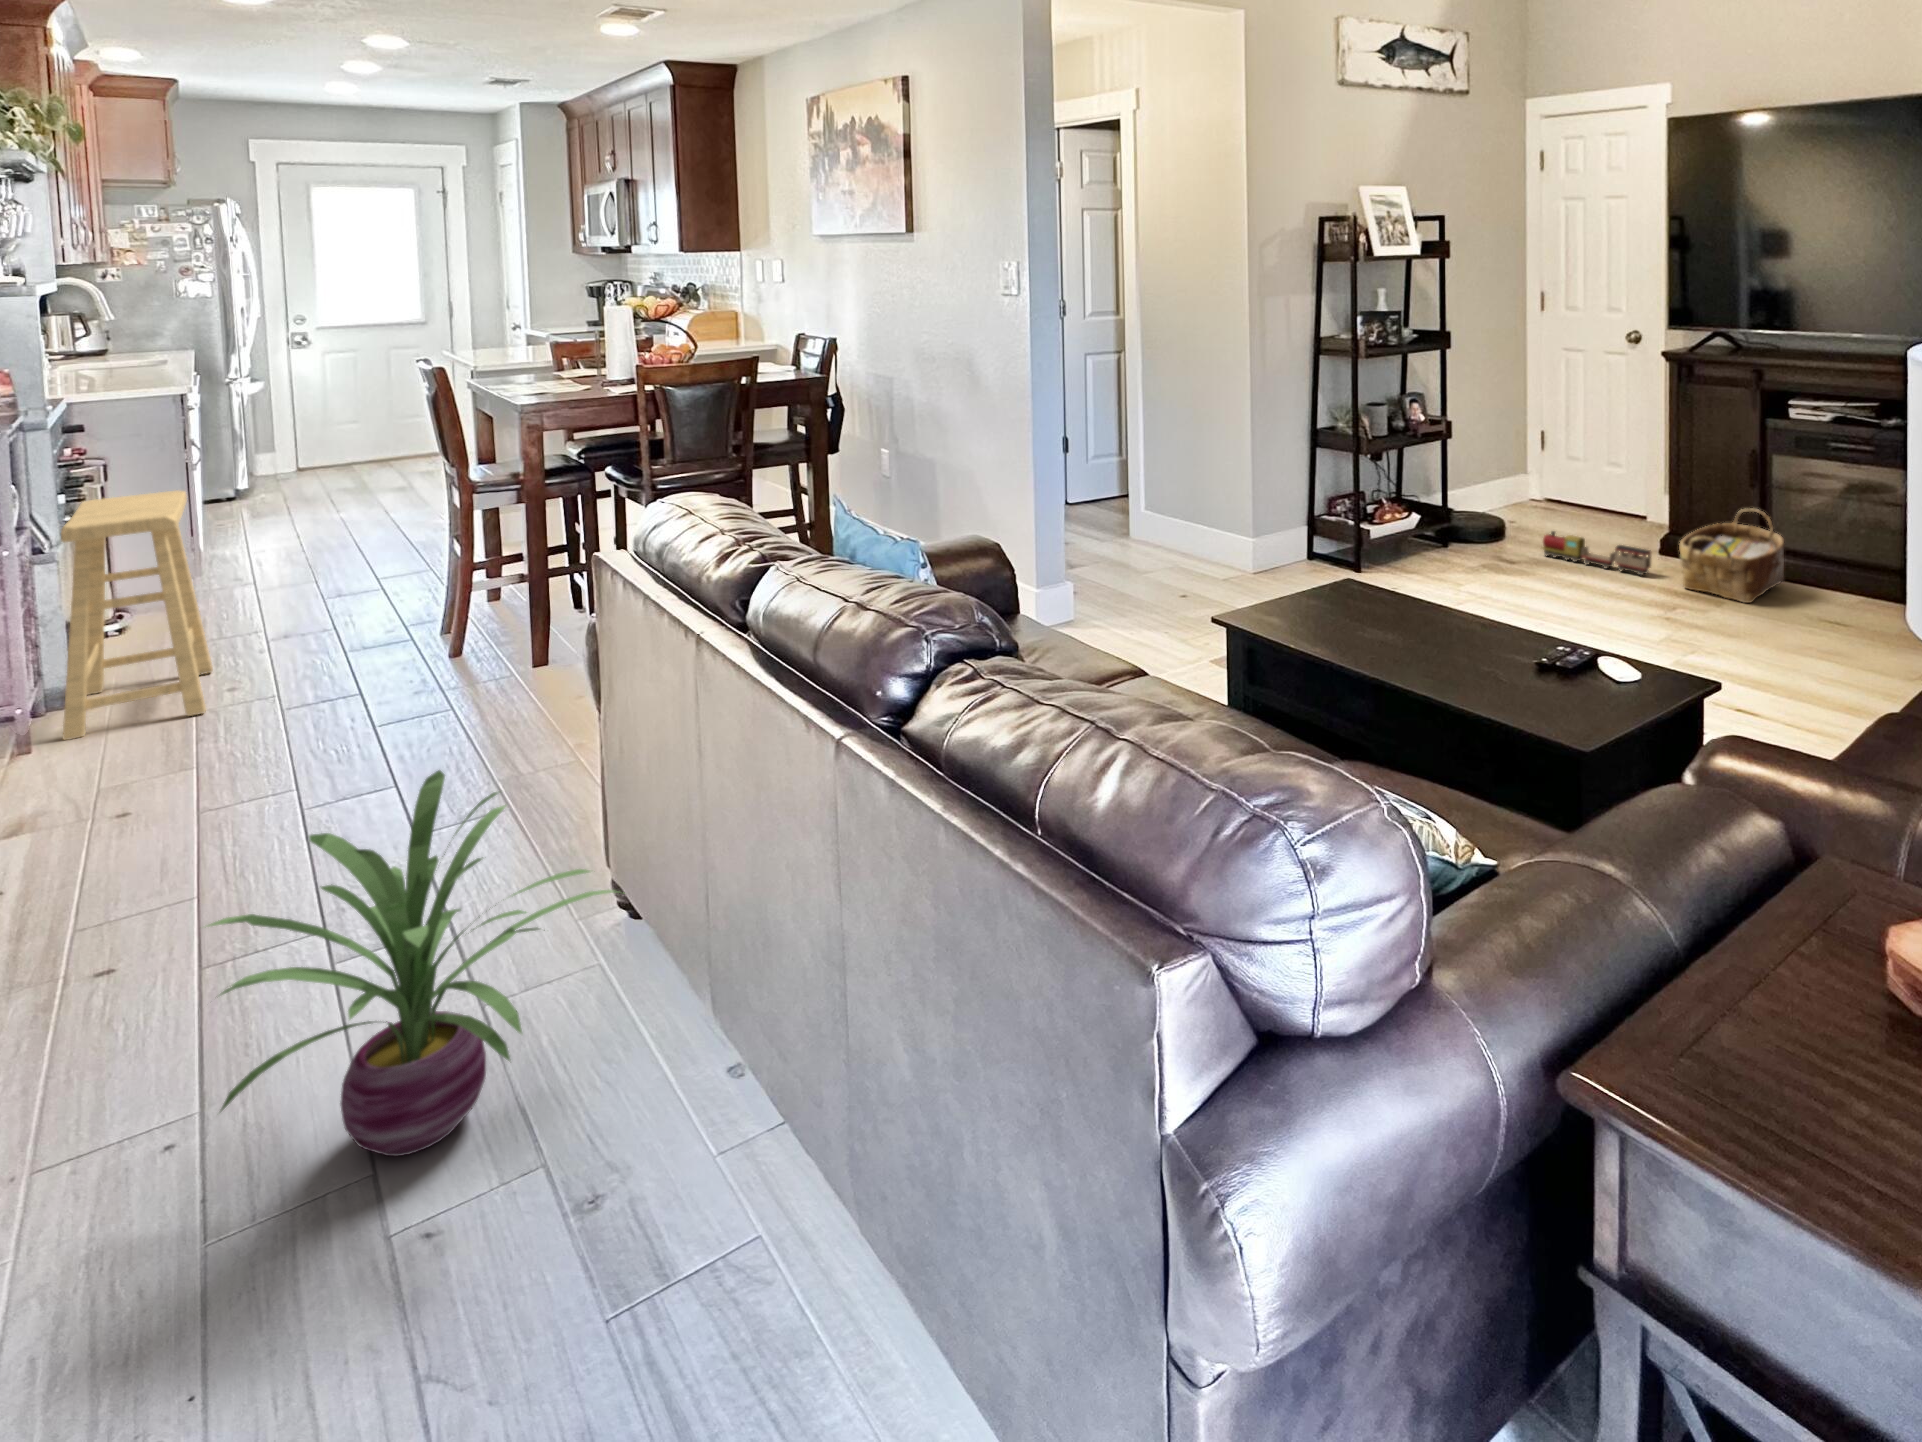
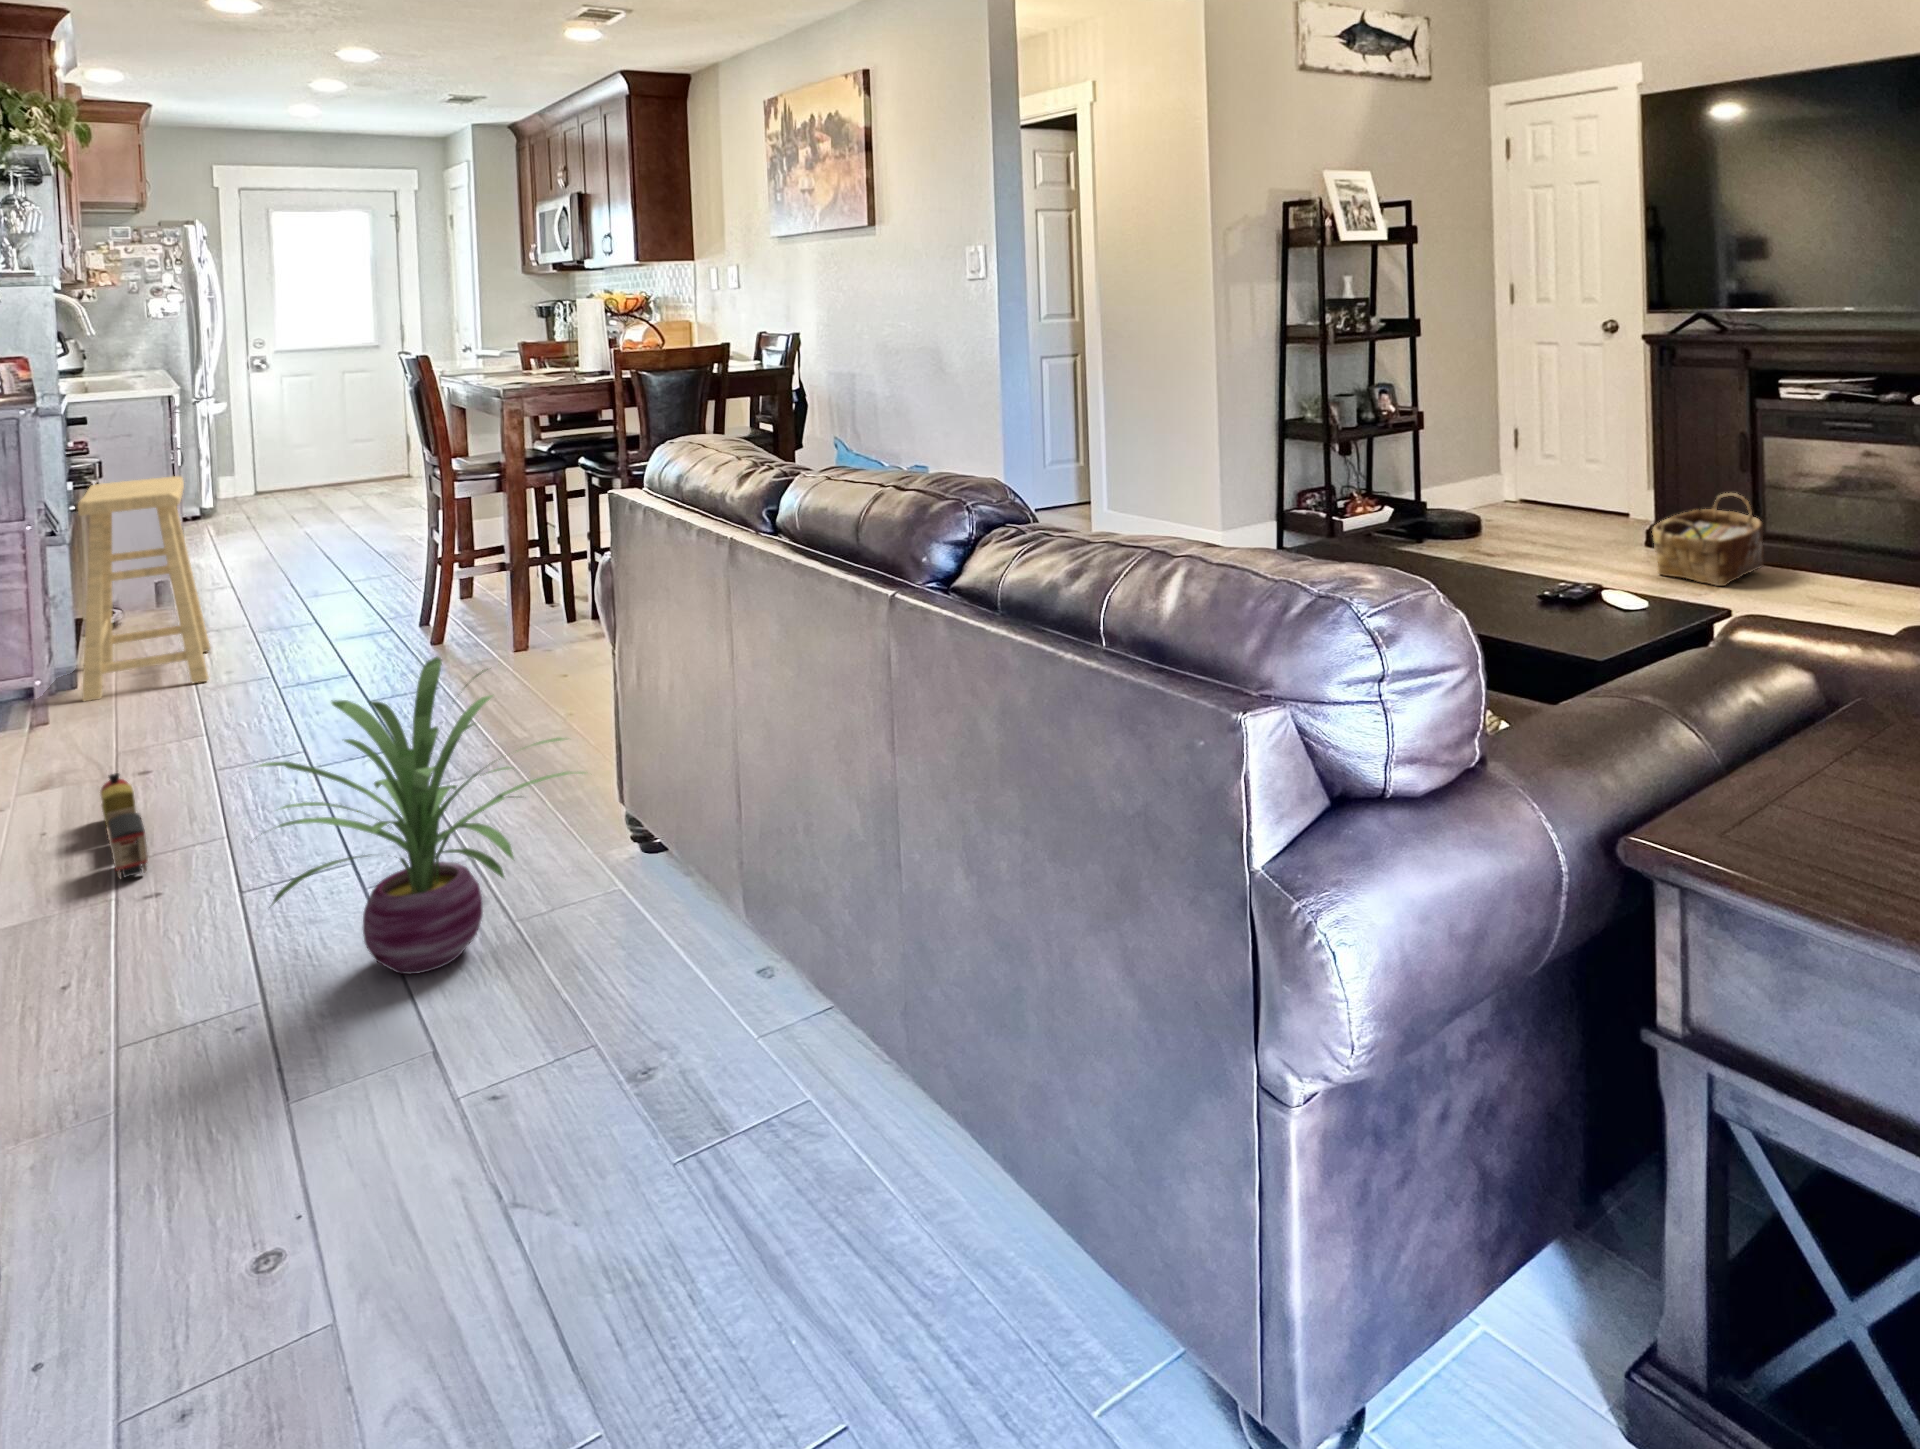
toy train: present [1543,531,1651,575] -> present [100,773,148,879]

